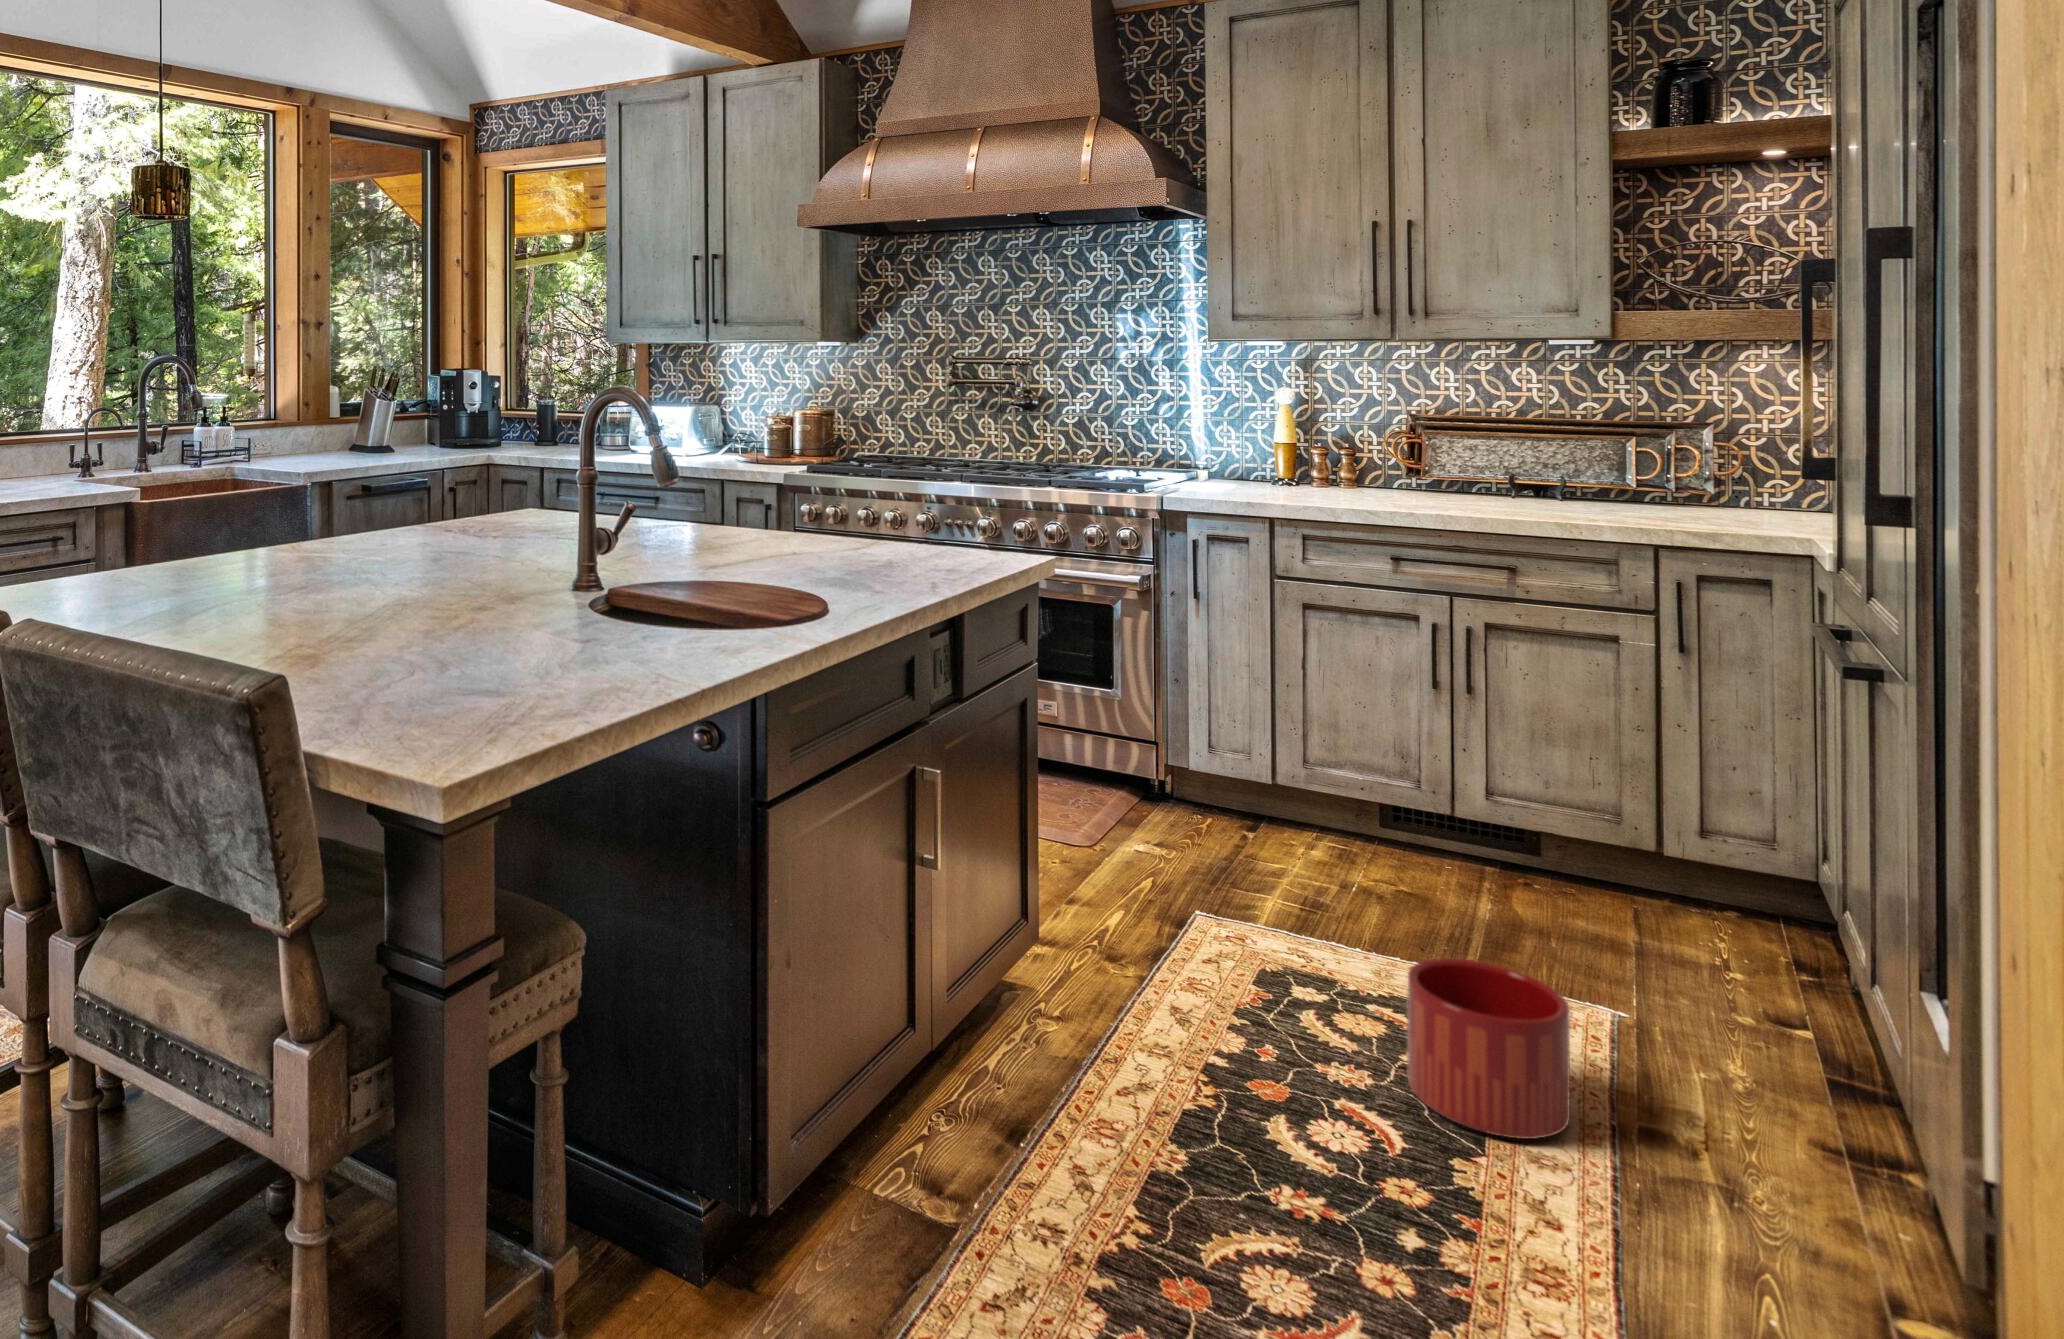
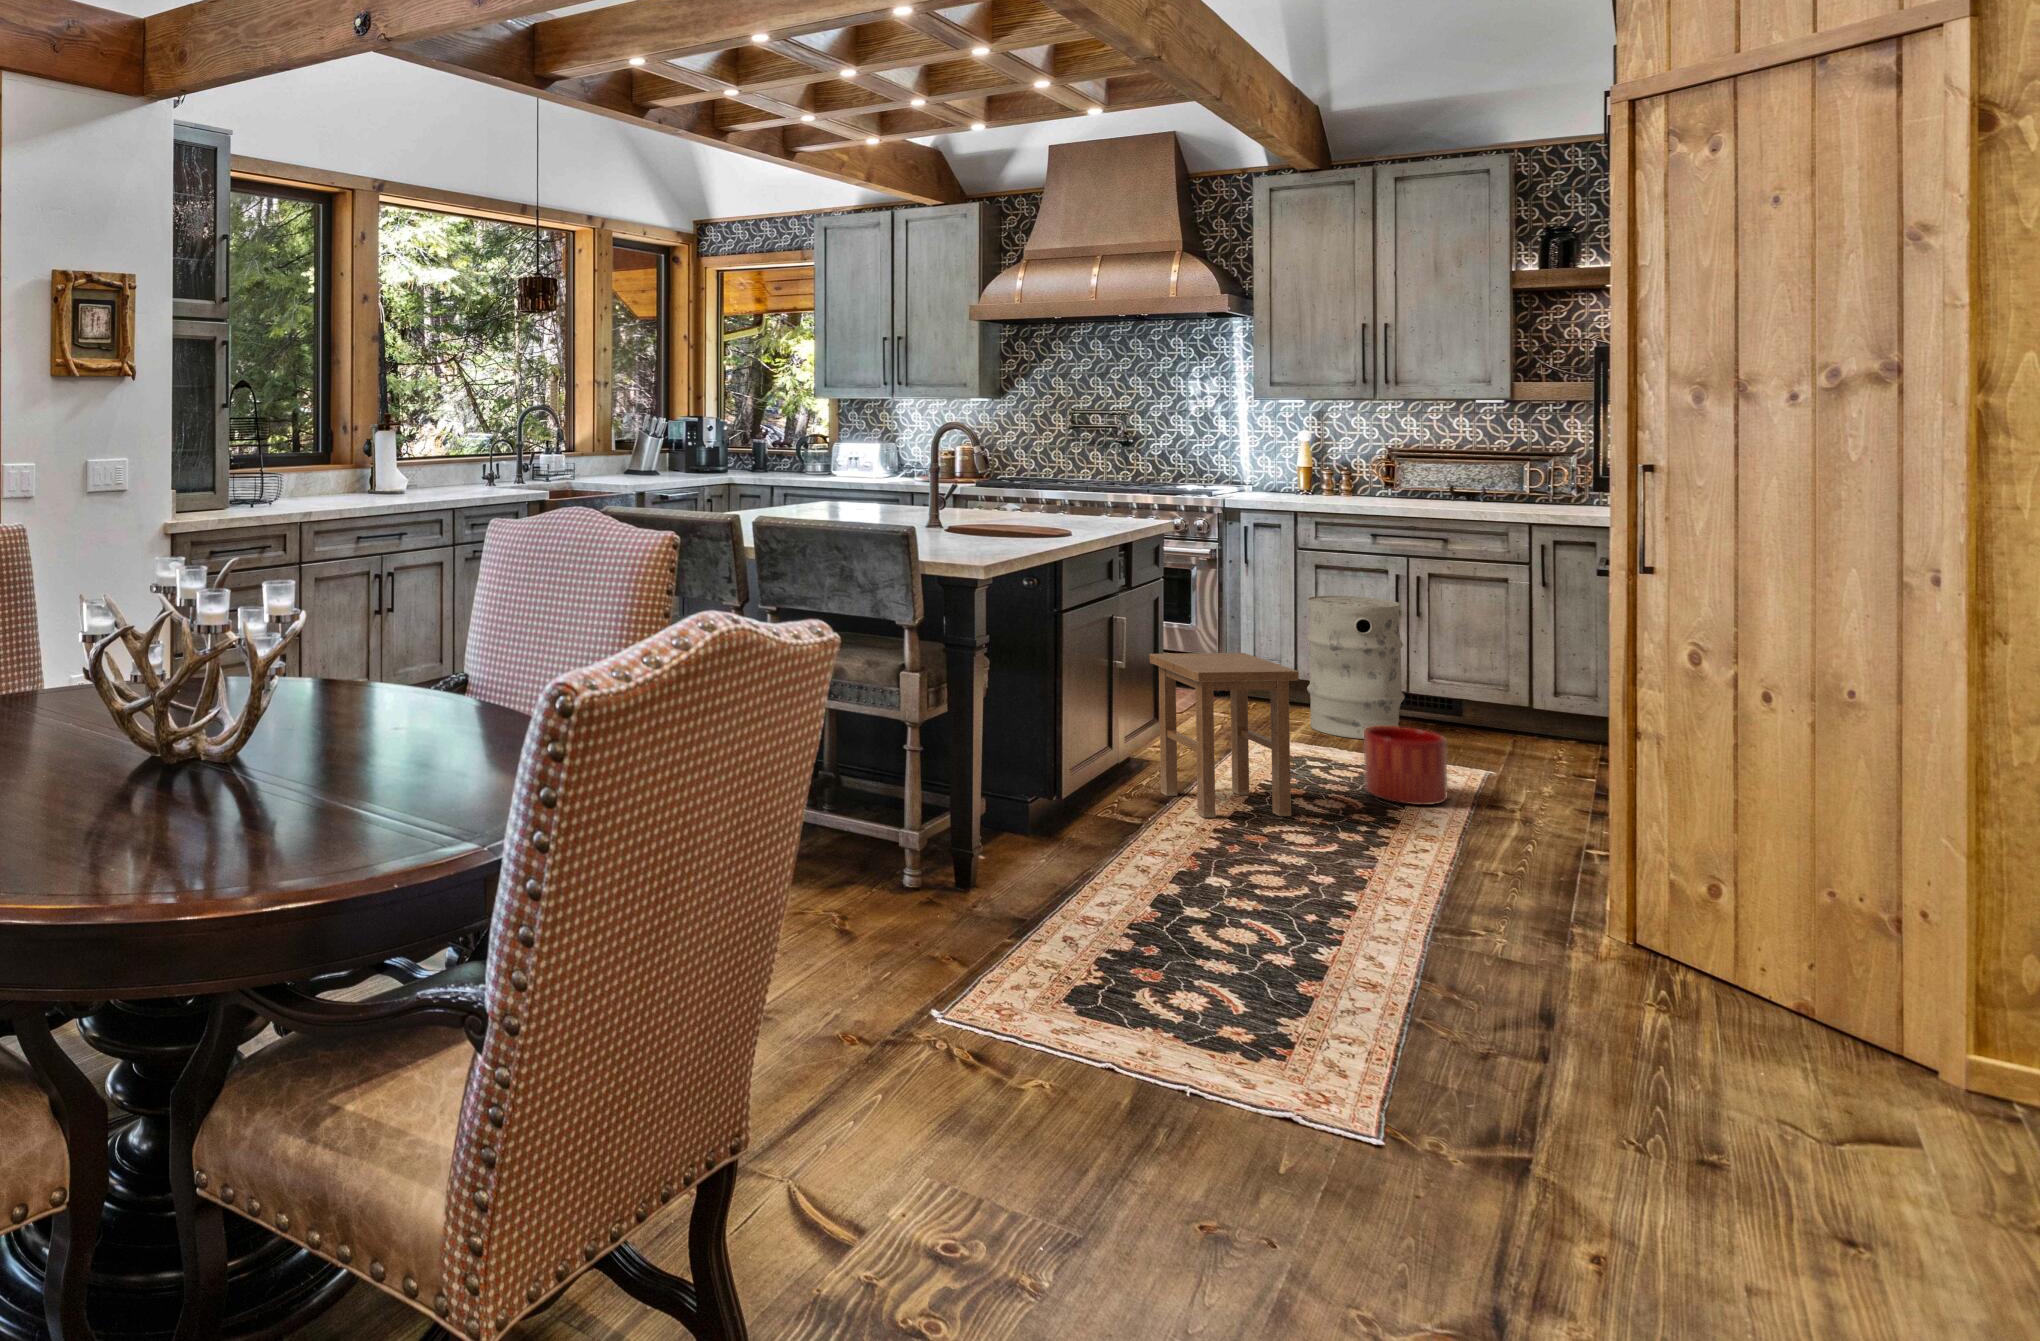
trash can: none [1289,659,1450,911] -> present [1307,596,1405,739]
stool: none [1009,834,1294,1204] -> present [1150,653,1299,818]

